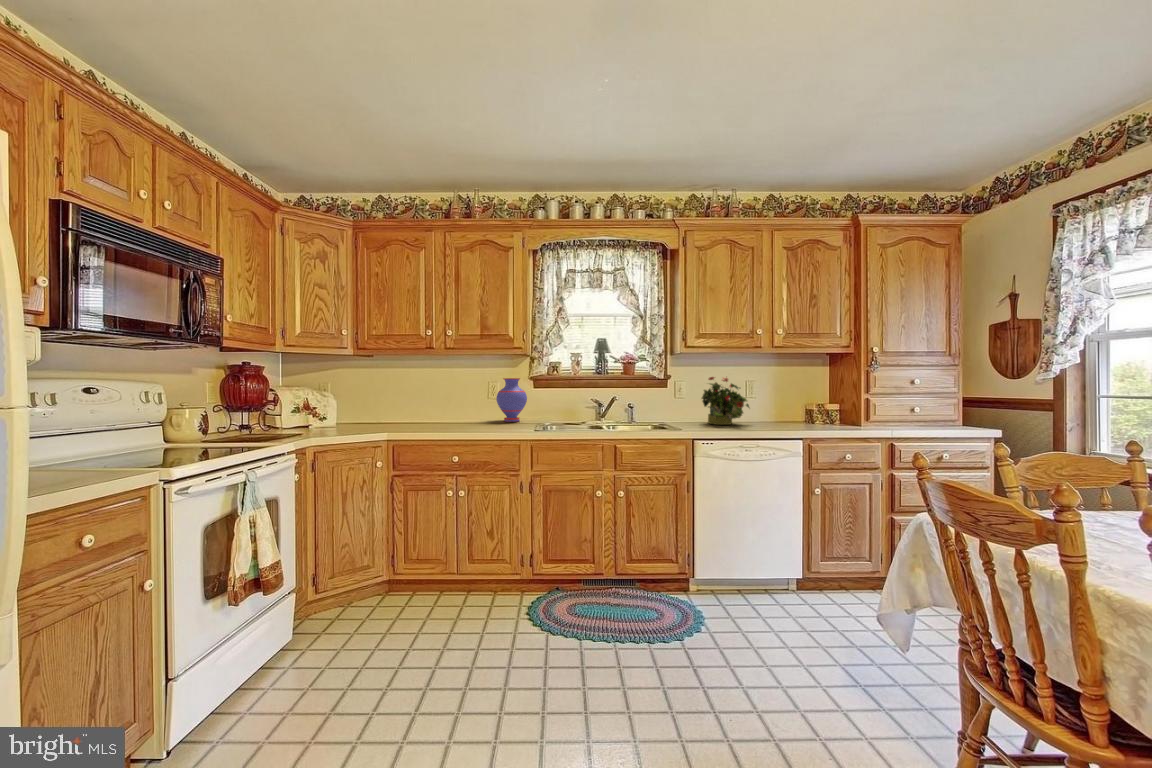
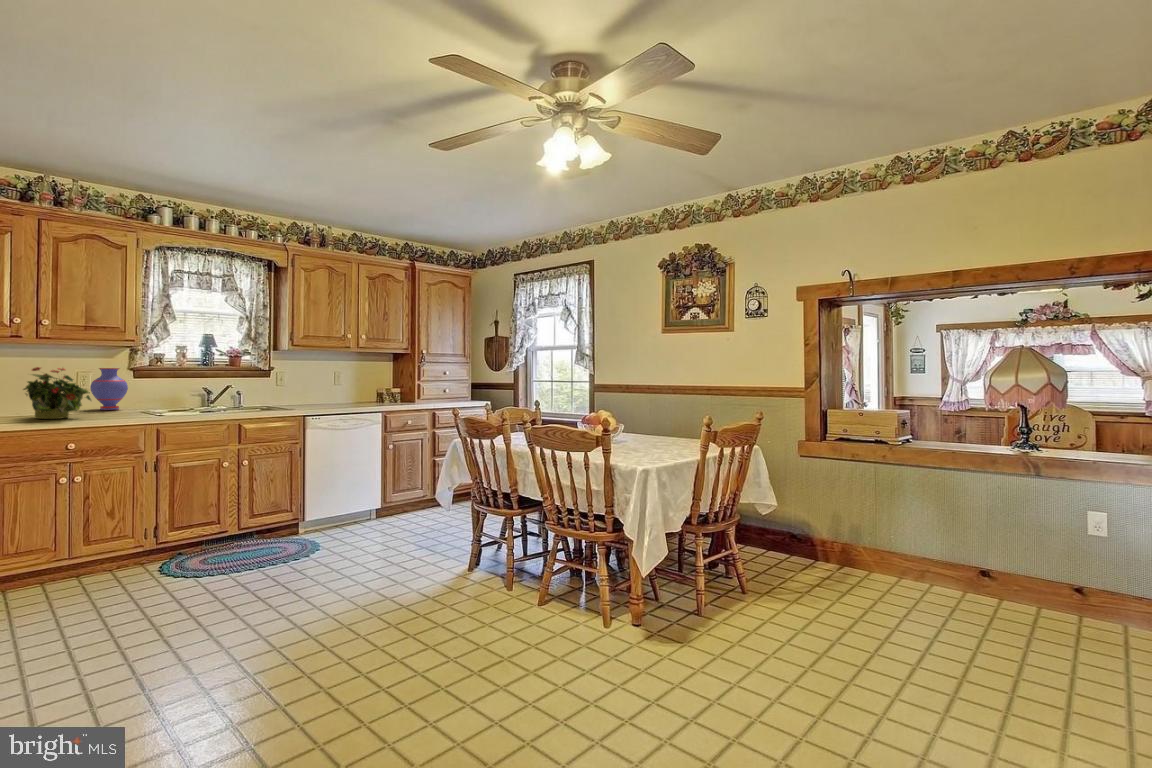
potted plant: present [702,377,749,425] -> present [23,367,91,419]

